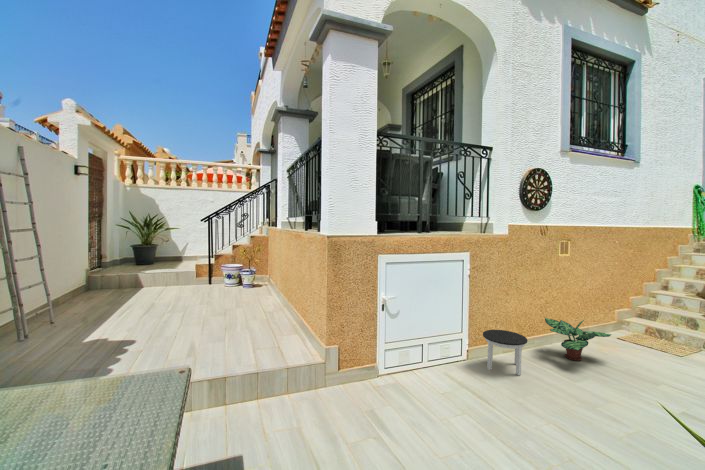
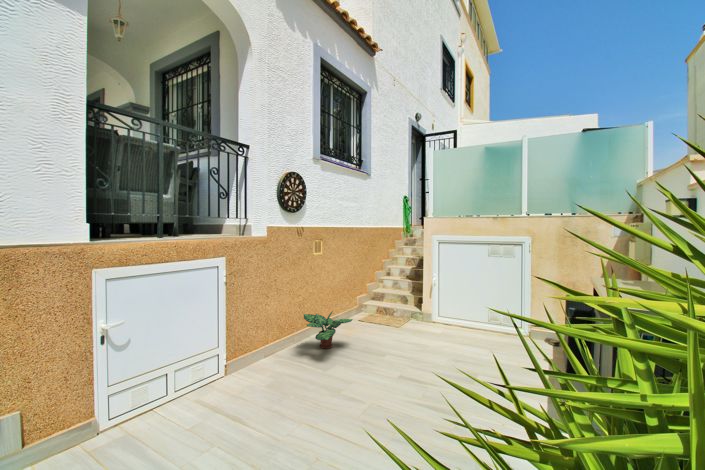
round table: present [483,330,527,375] -> none [241,335,285,382]

